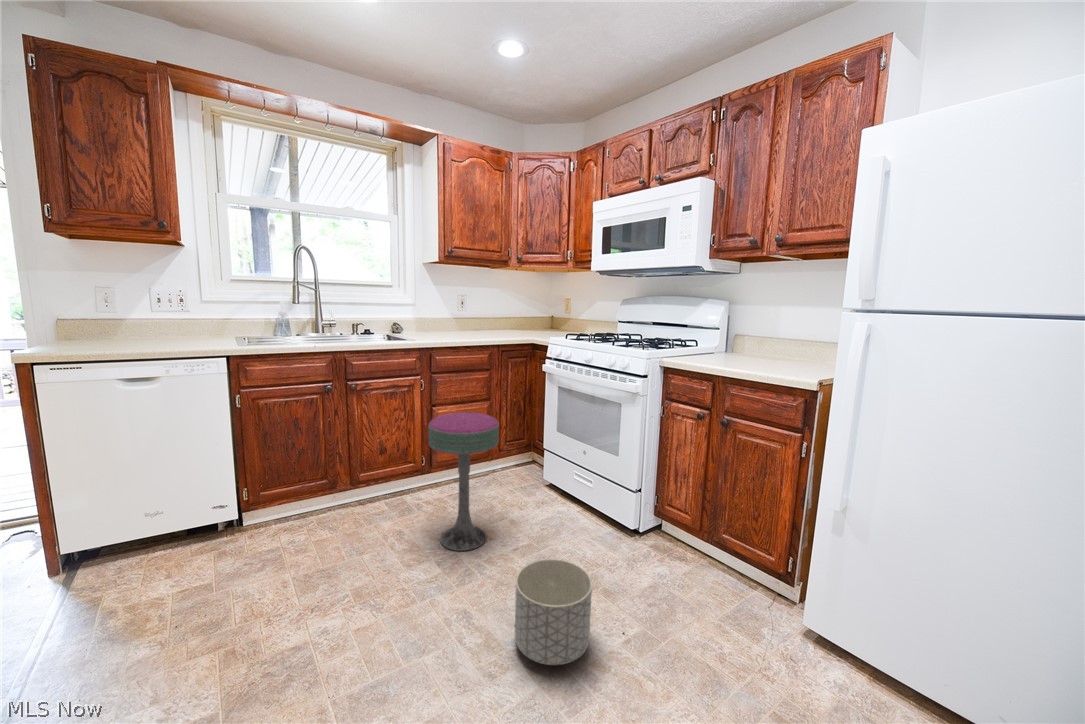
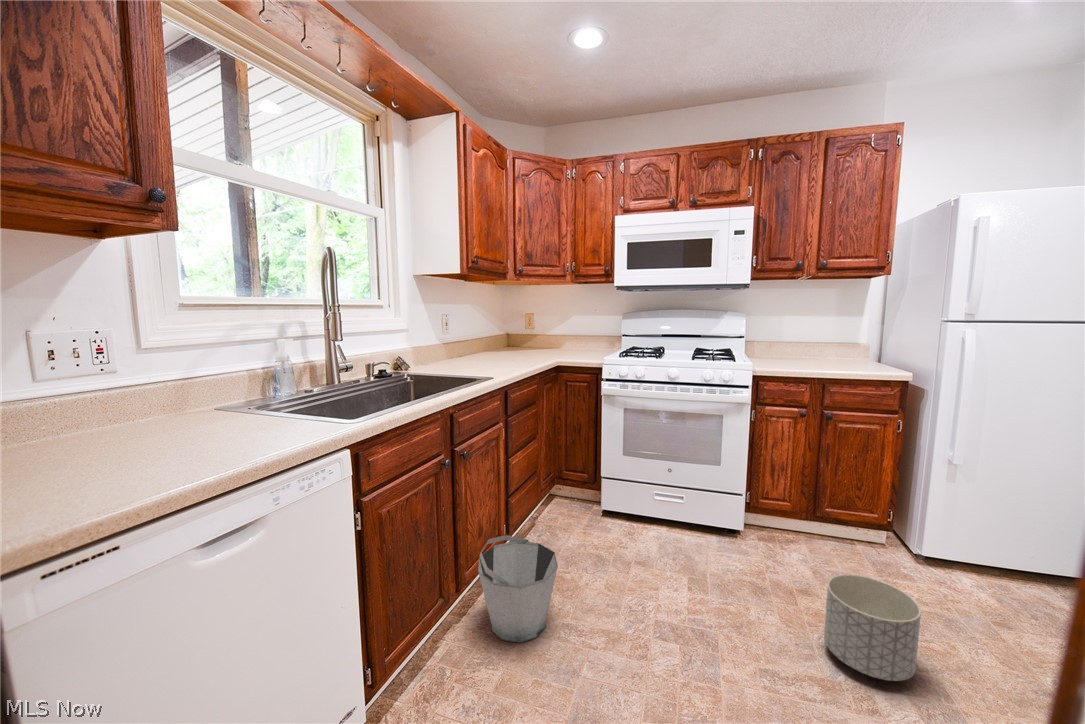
bar stool: present [429,413,499,551] -> none [599,453,683,622]
bucket: none [348,454,412,528] -> present [478,535,558,643]

